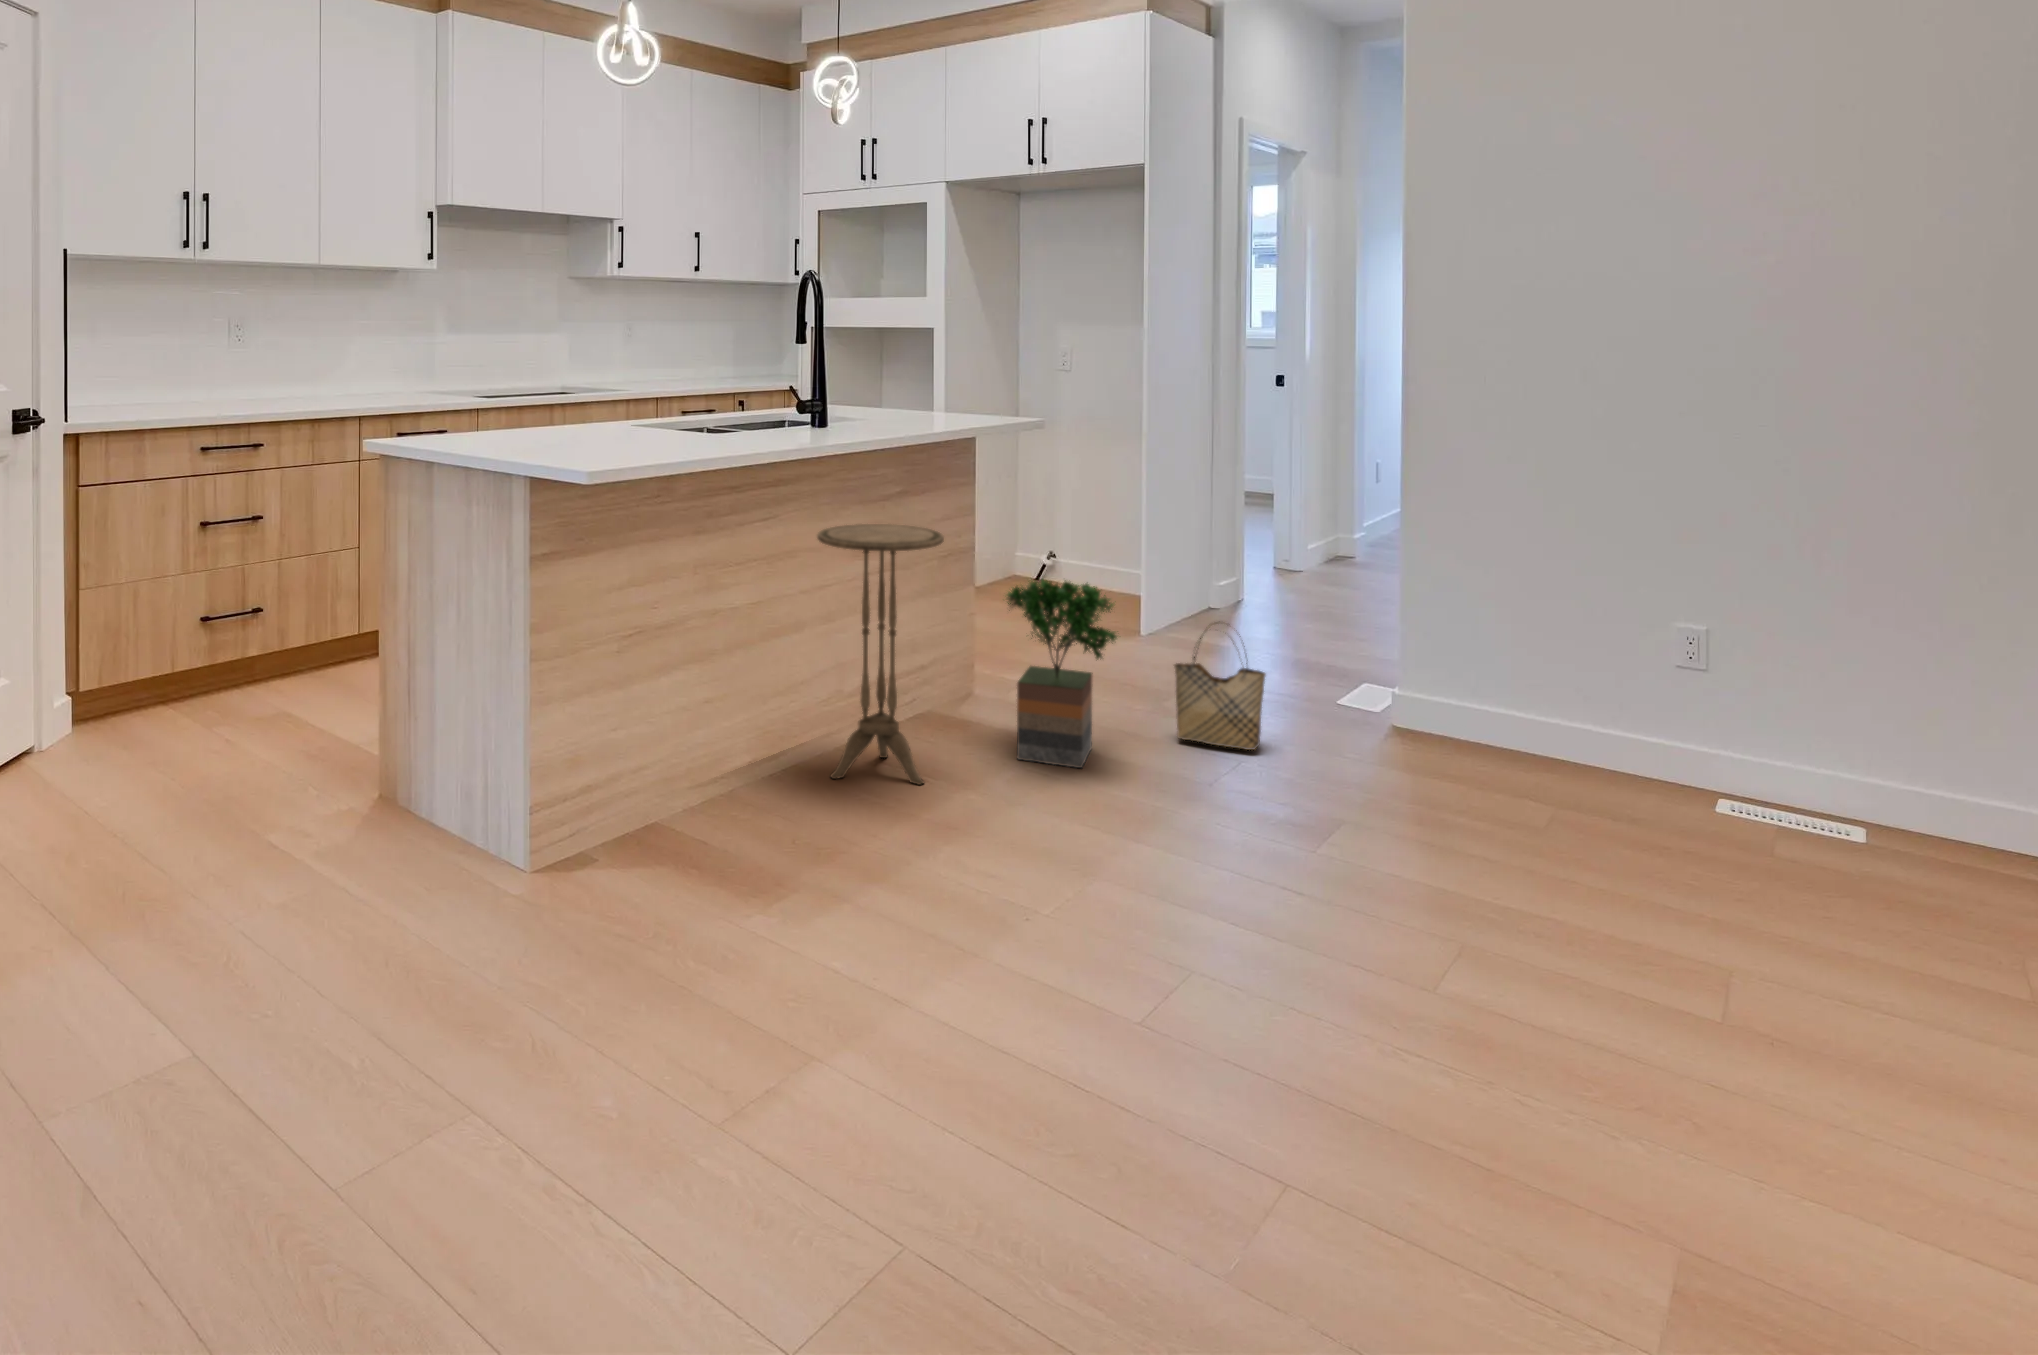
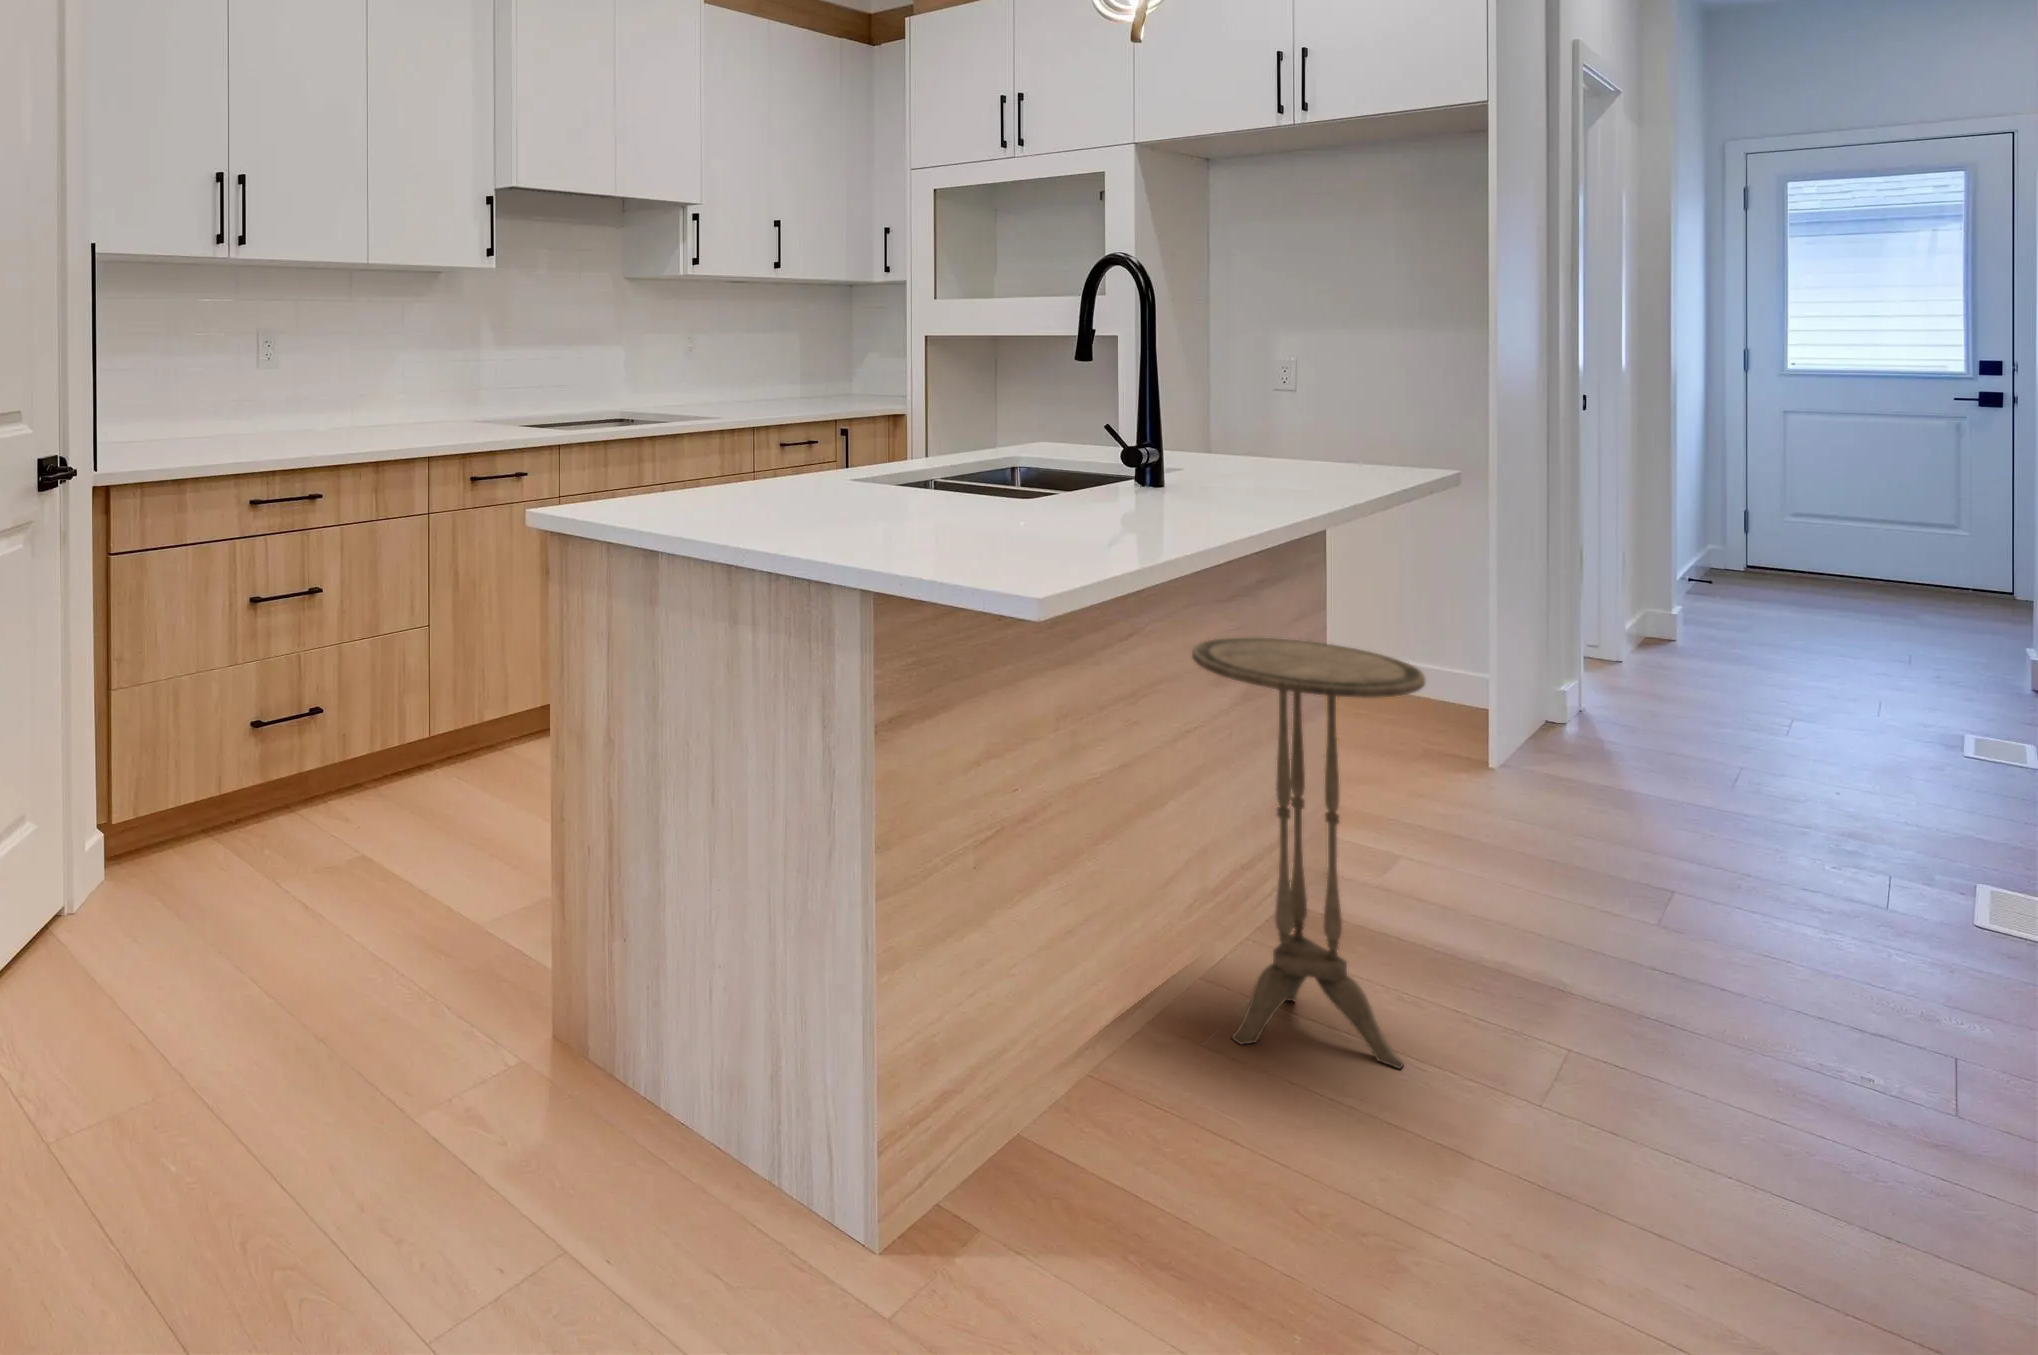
potted tree: present [1007,579,1117,768] -> none [1459,724,1716,1047]
woven basket: present [1174,622,1266,750] -> none [1745,802,1941,1025]

